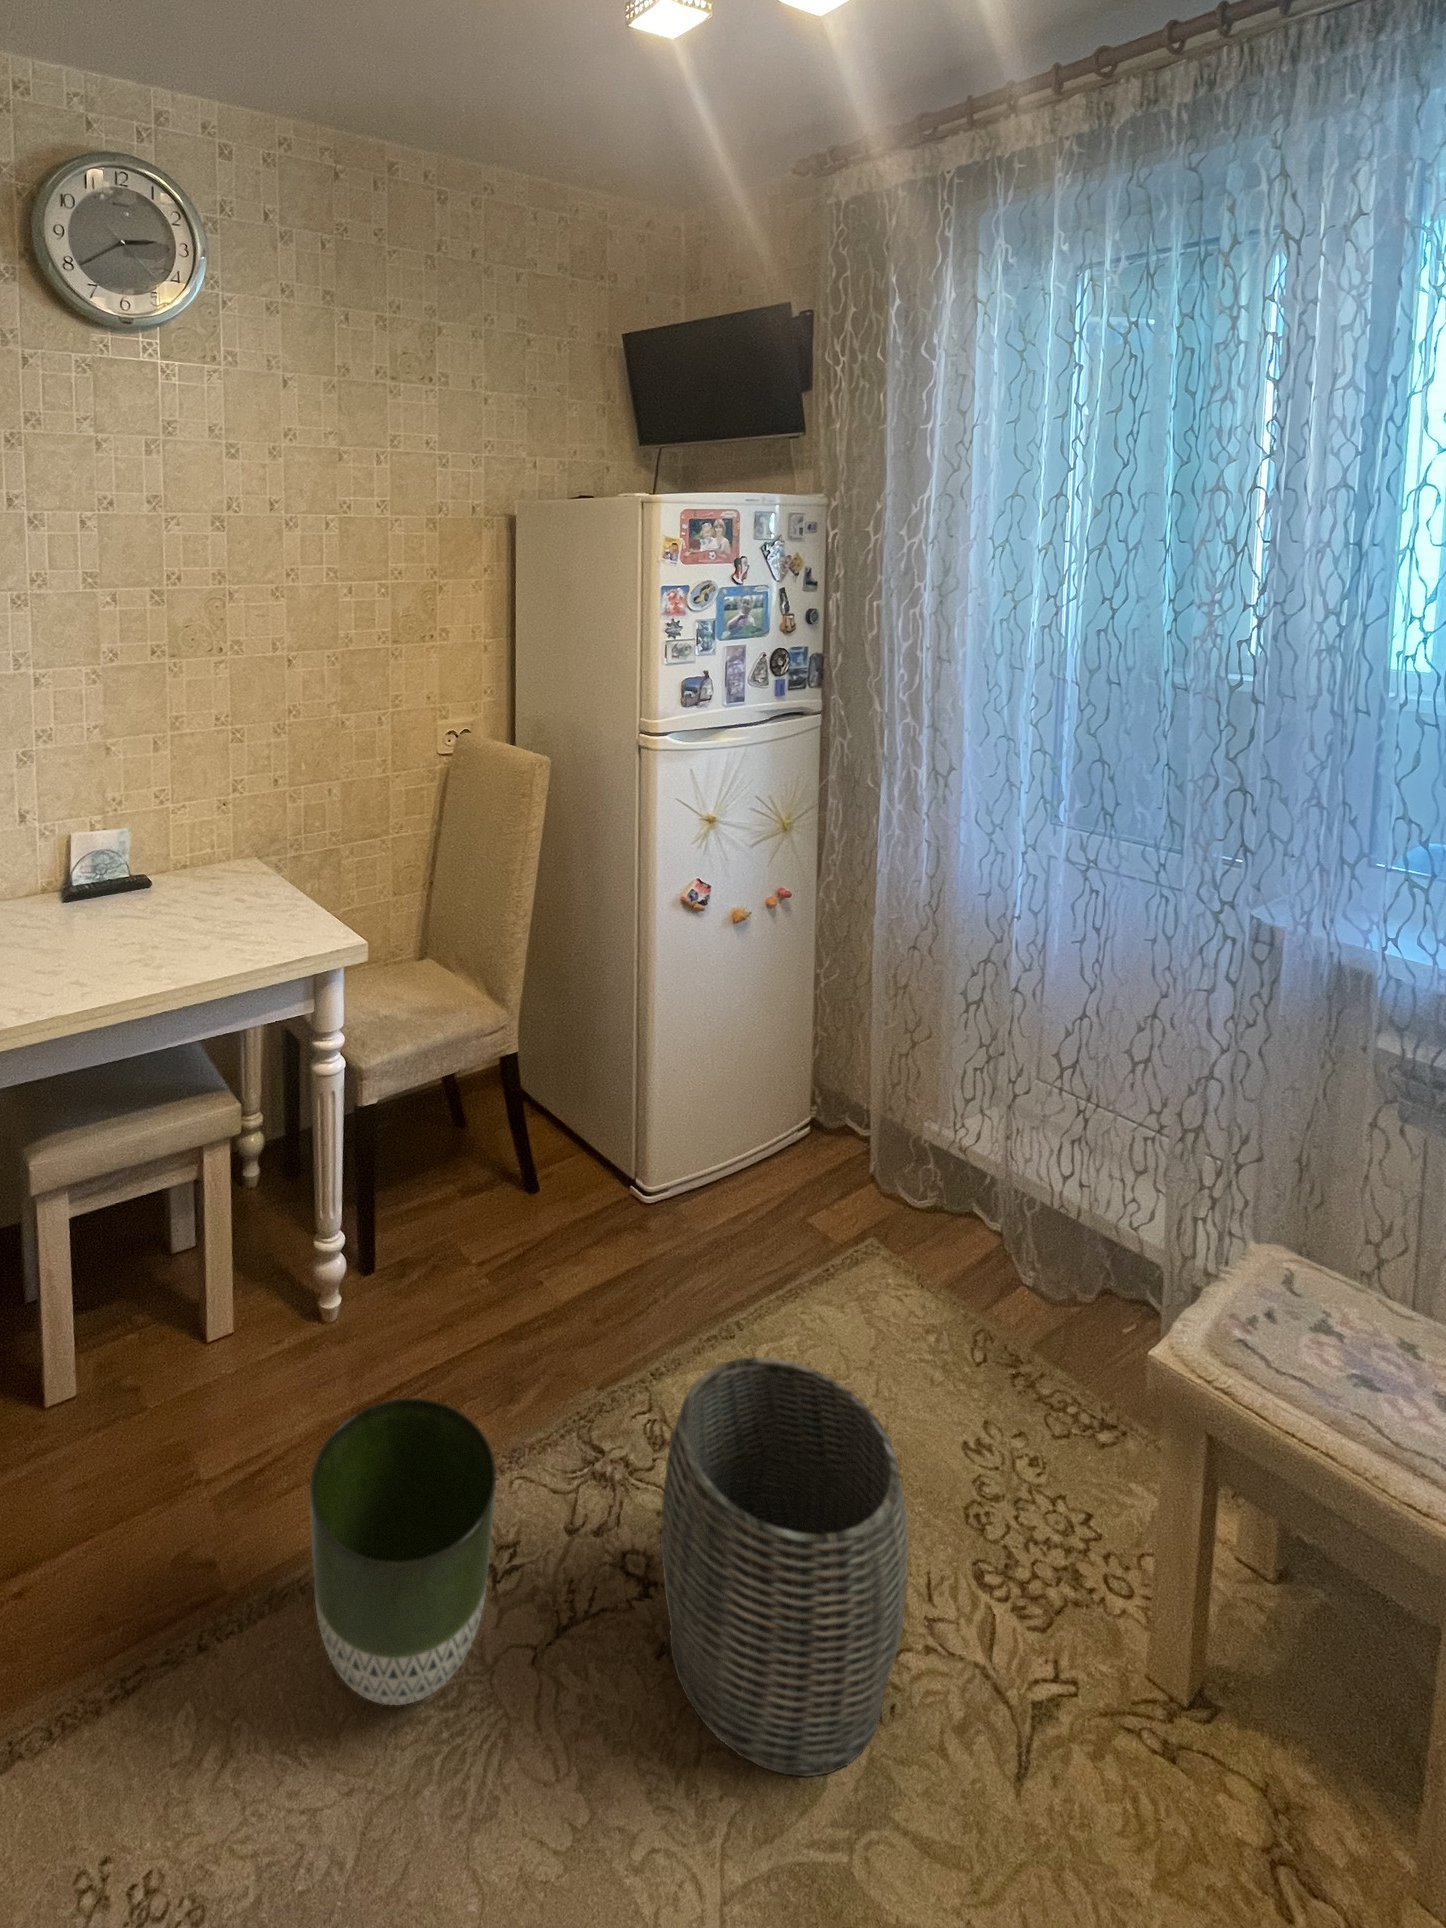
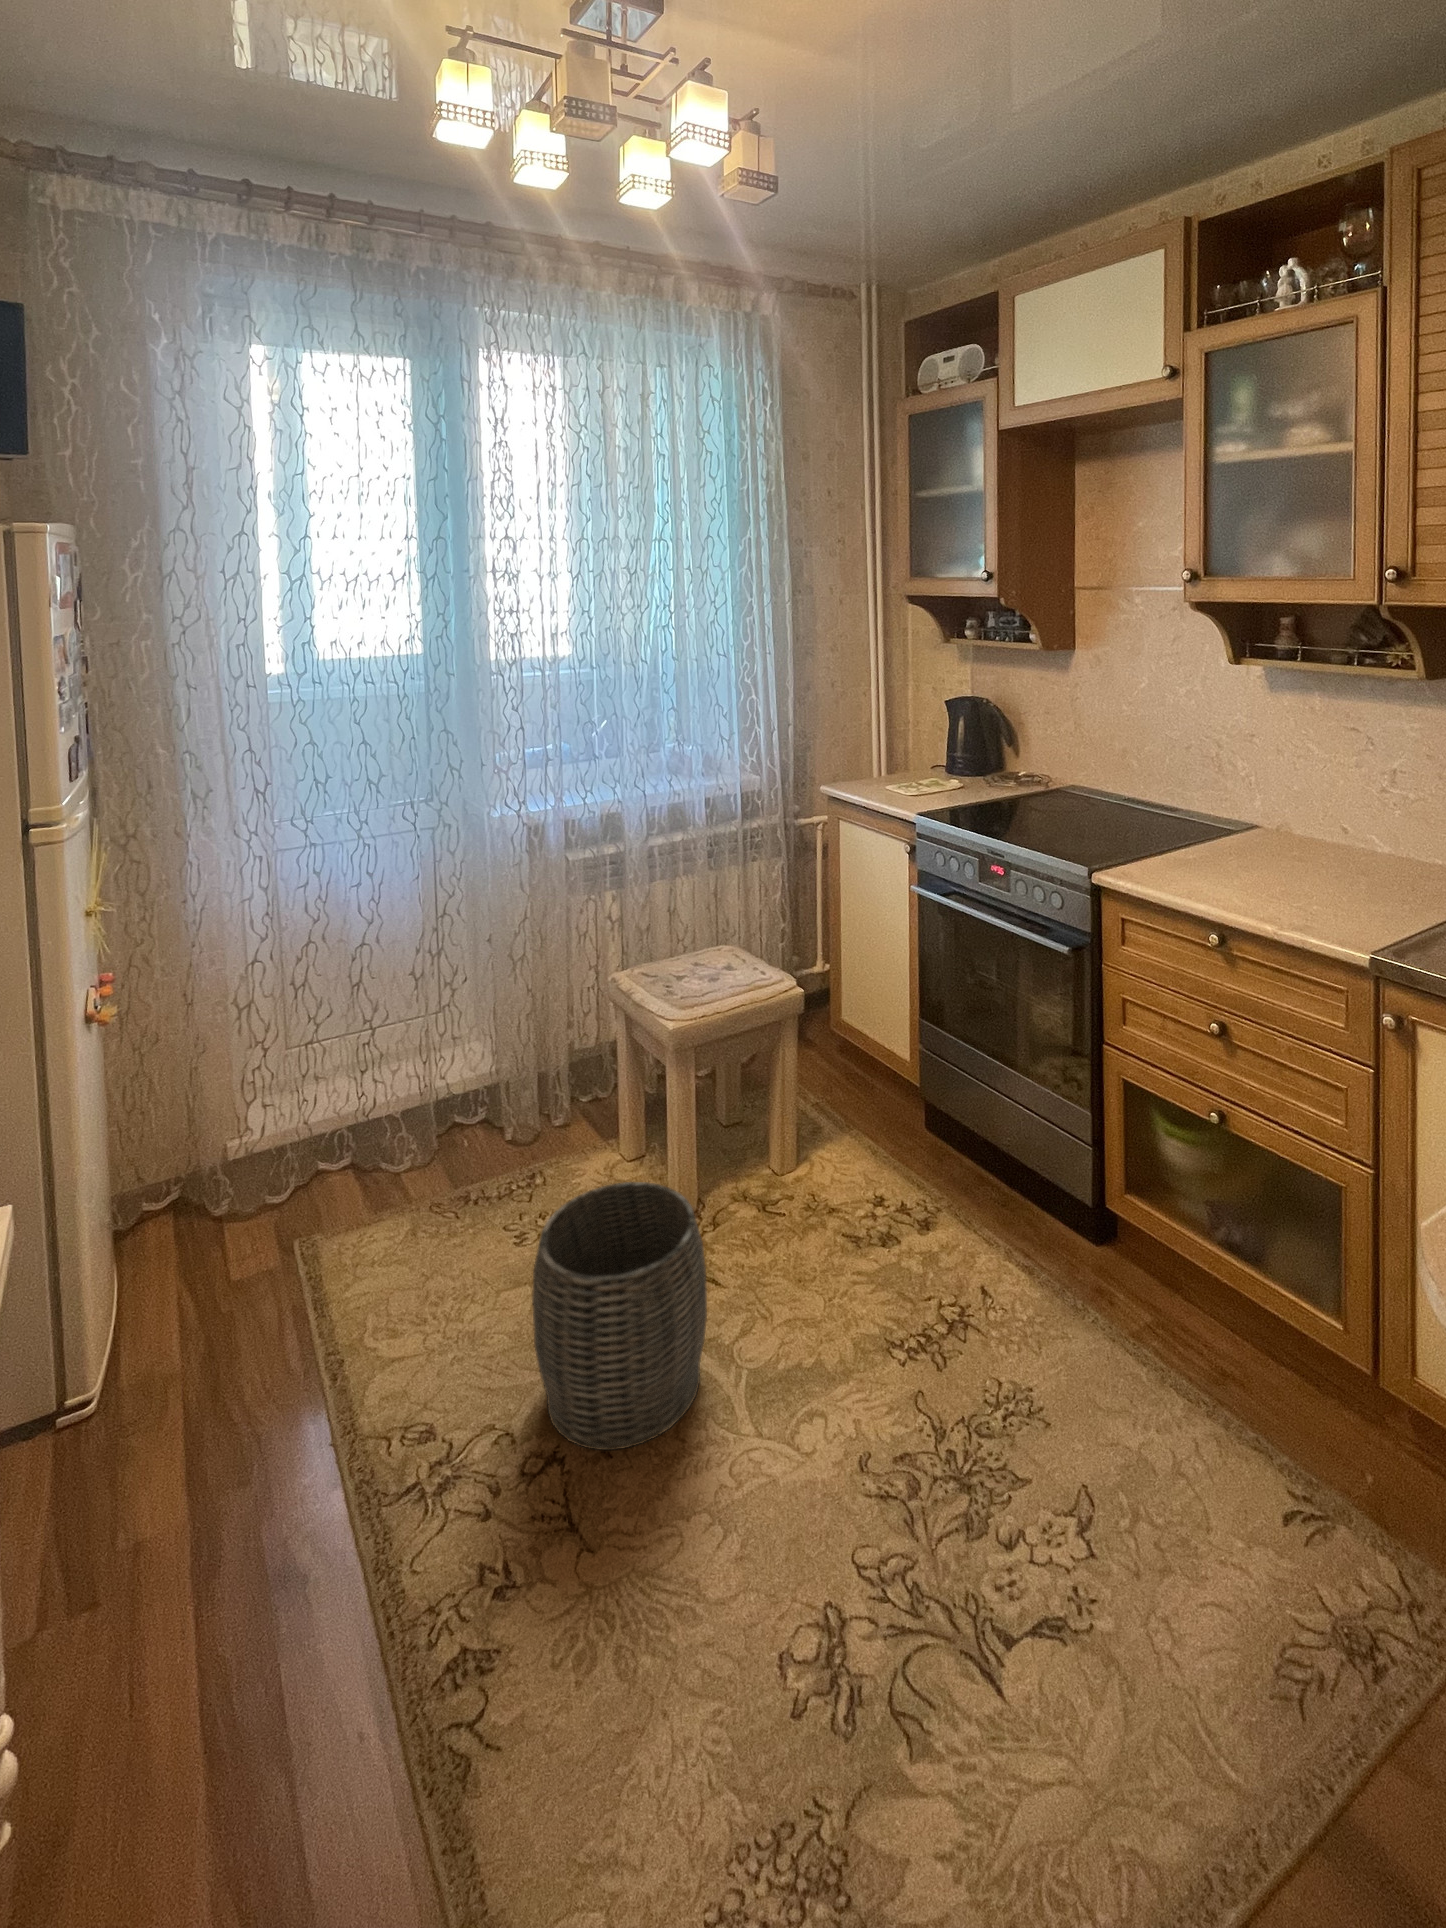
planter: present [310,1398,496,1705] -> none [454,1423,639,1720]

